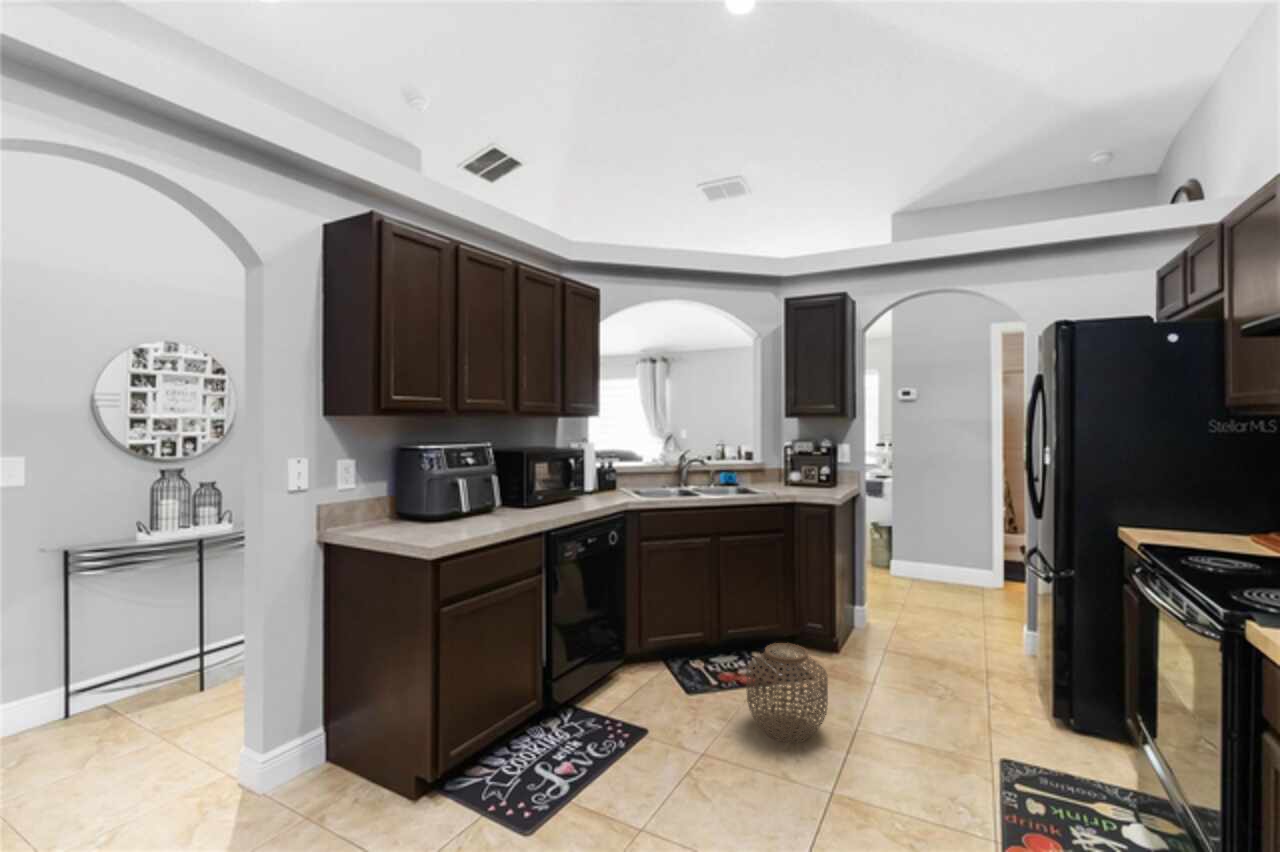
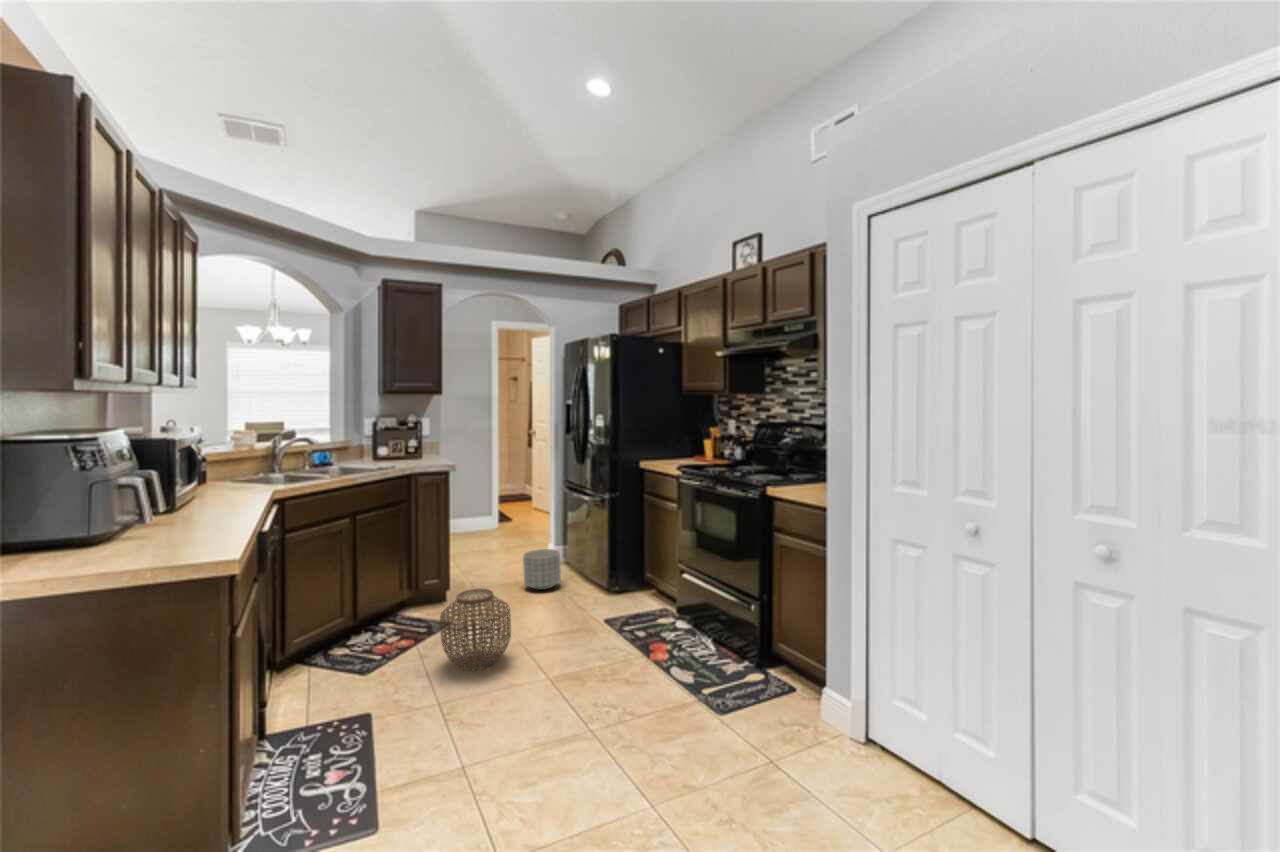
planter: none [942,624,998,683] -> present [523,549,561,590]

